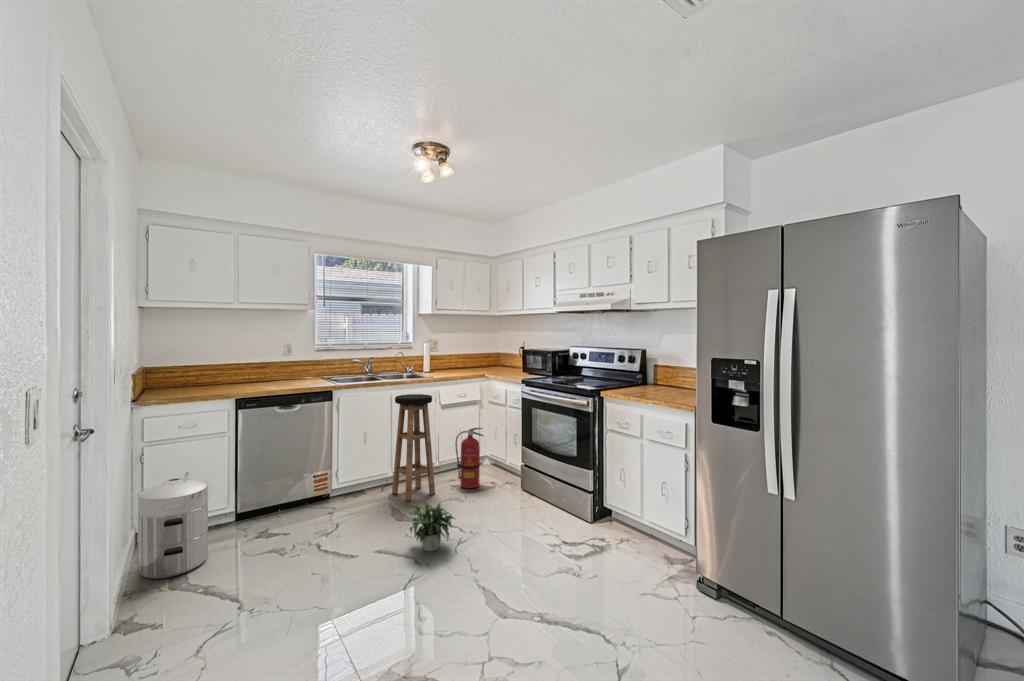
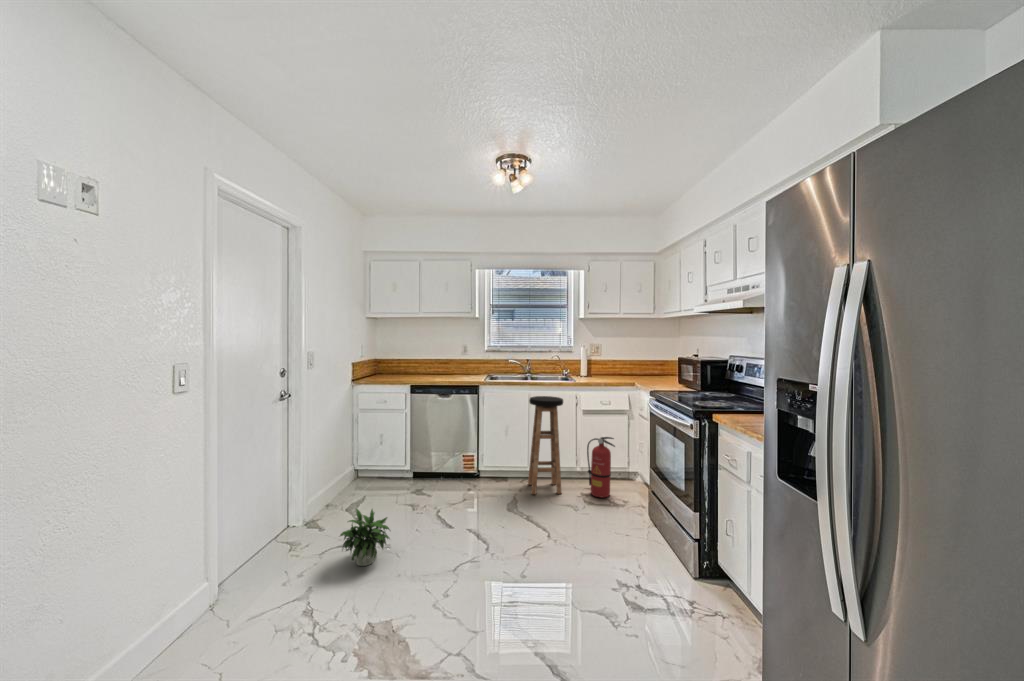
waste bin: present [138,479,208,579] -> none [332,439,375,506]
potted plant: present [409,500,455,551] -> present [340,509,390,566]

